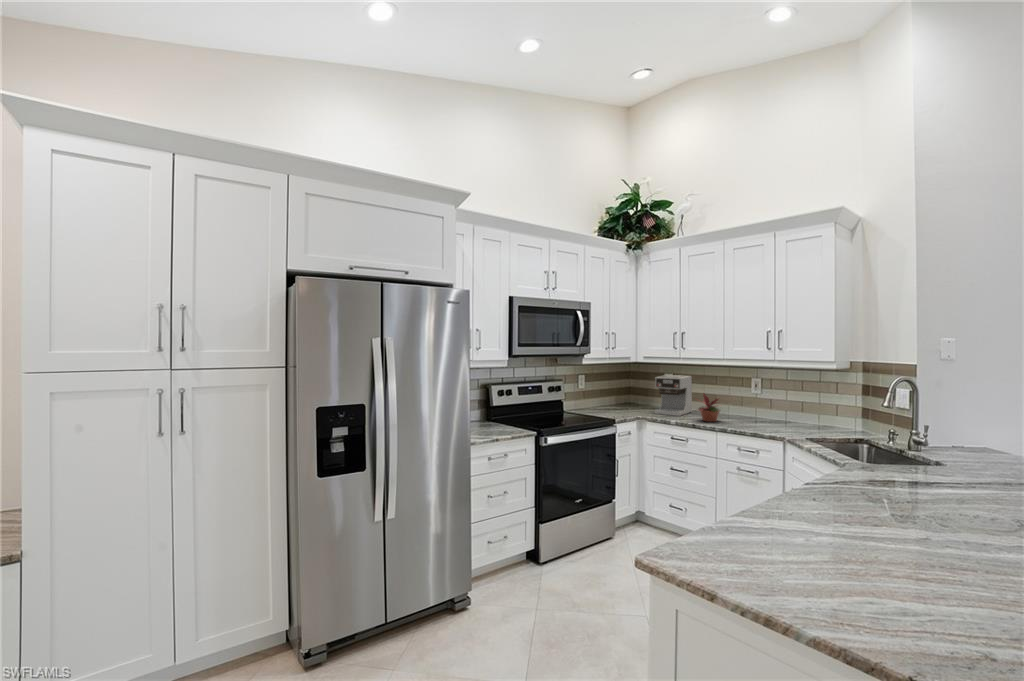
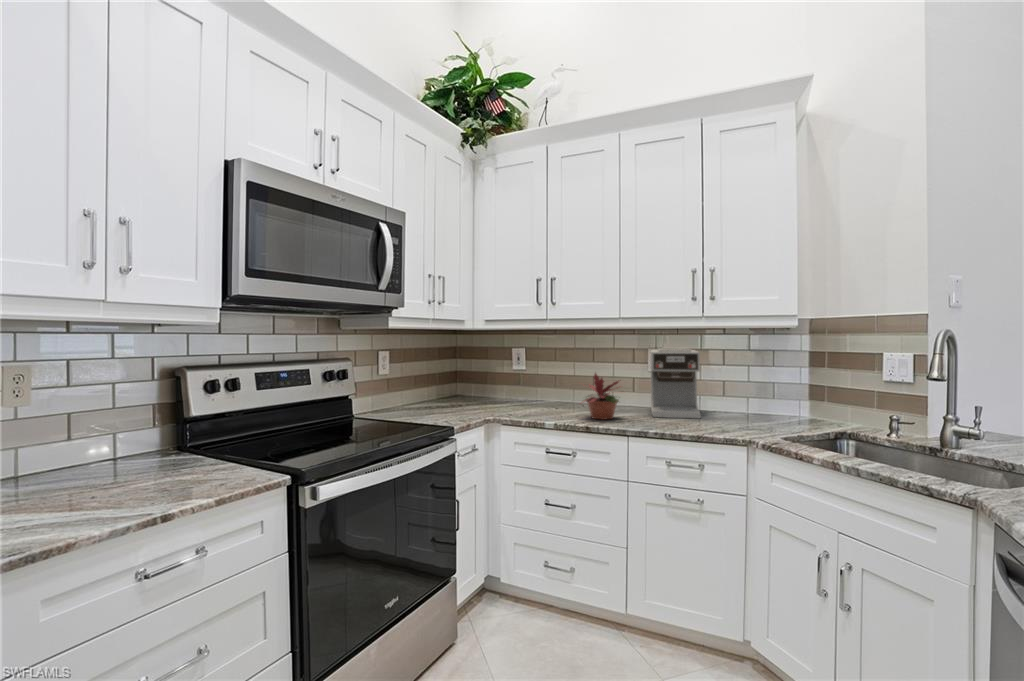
coffee maker: present [655,375,692,416] -> present [651,349,701,418]

